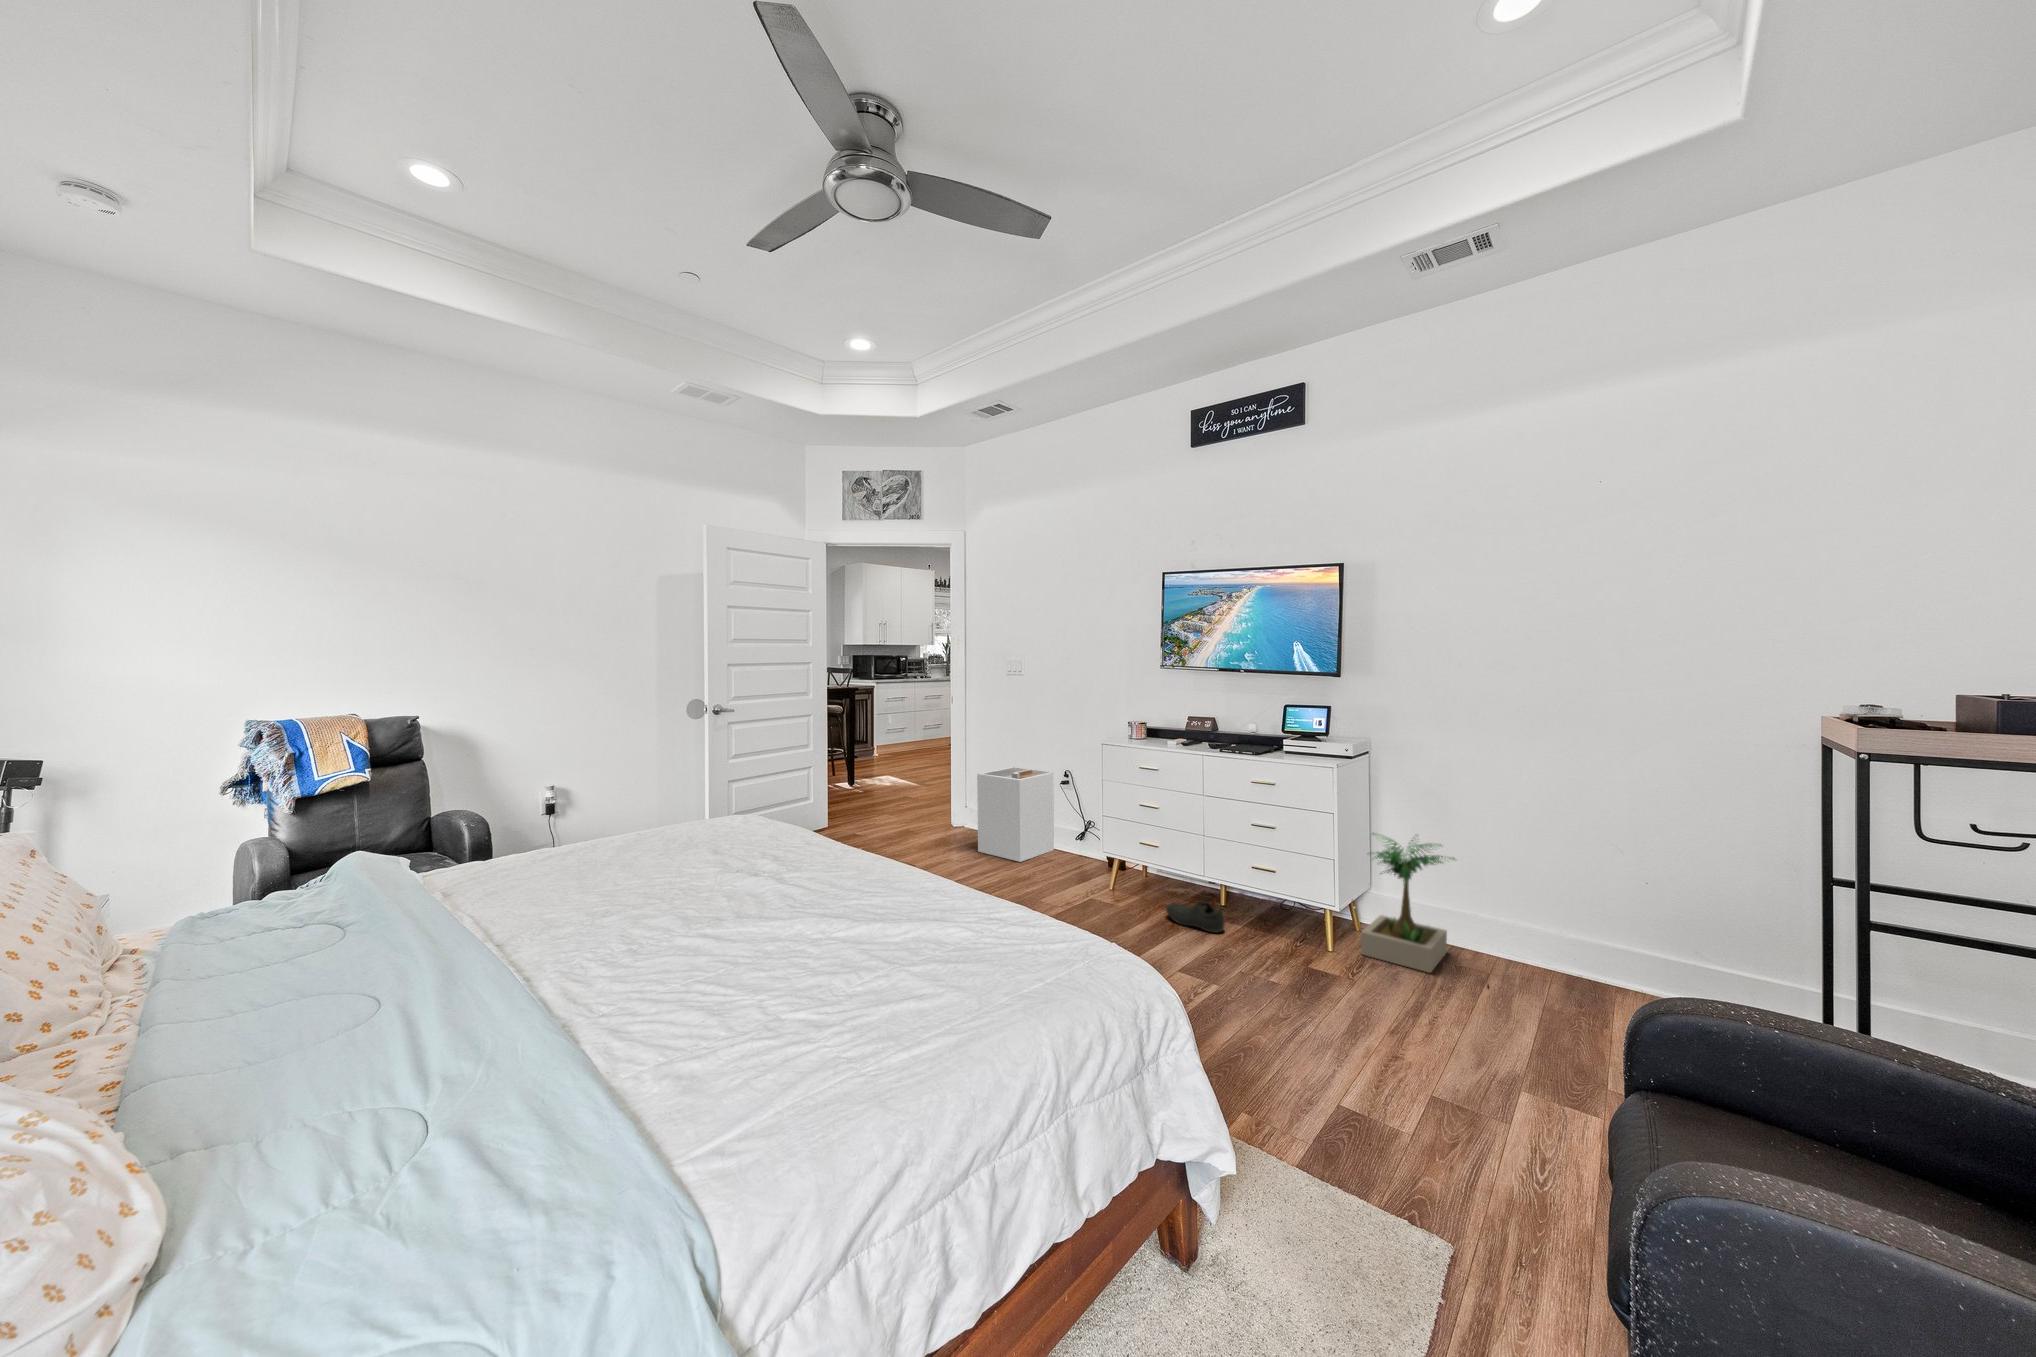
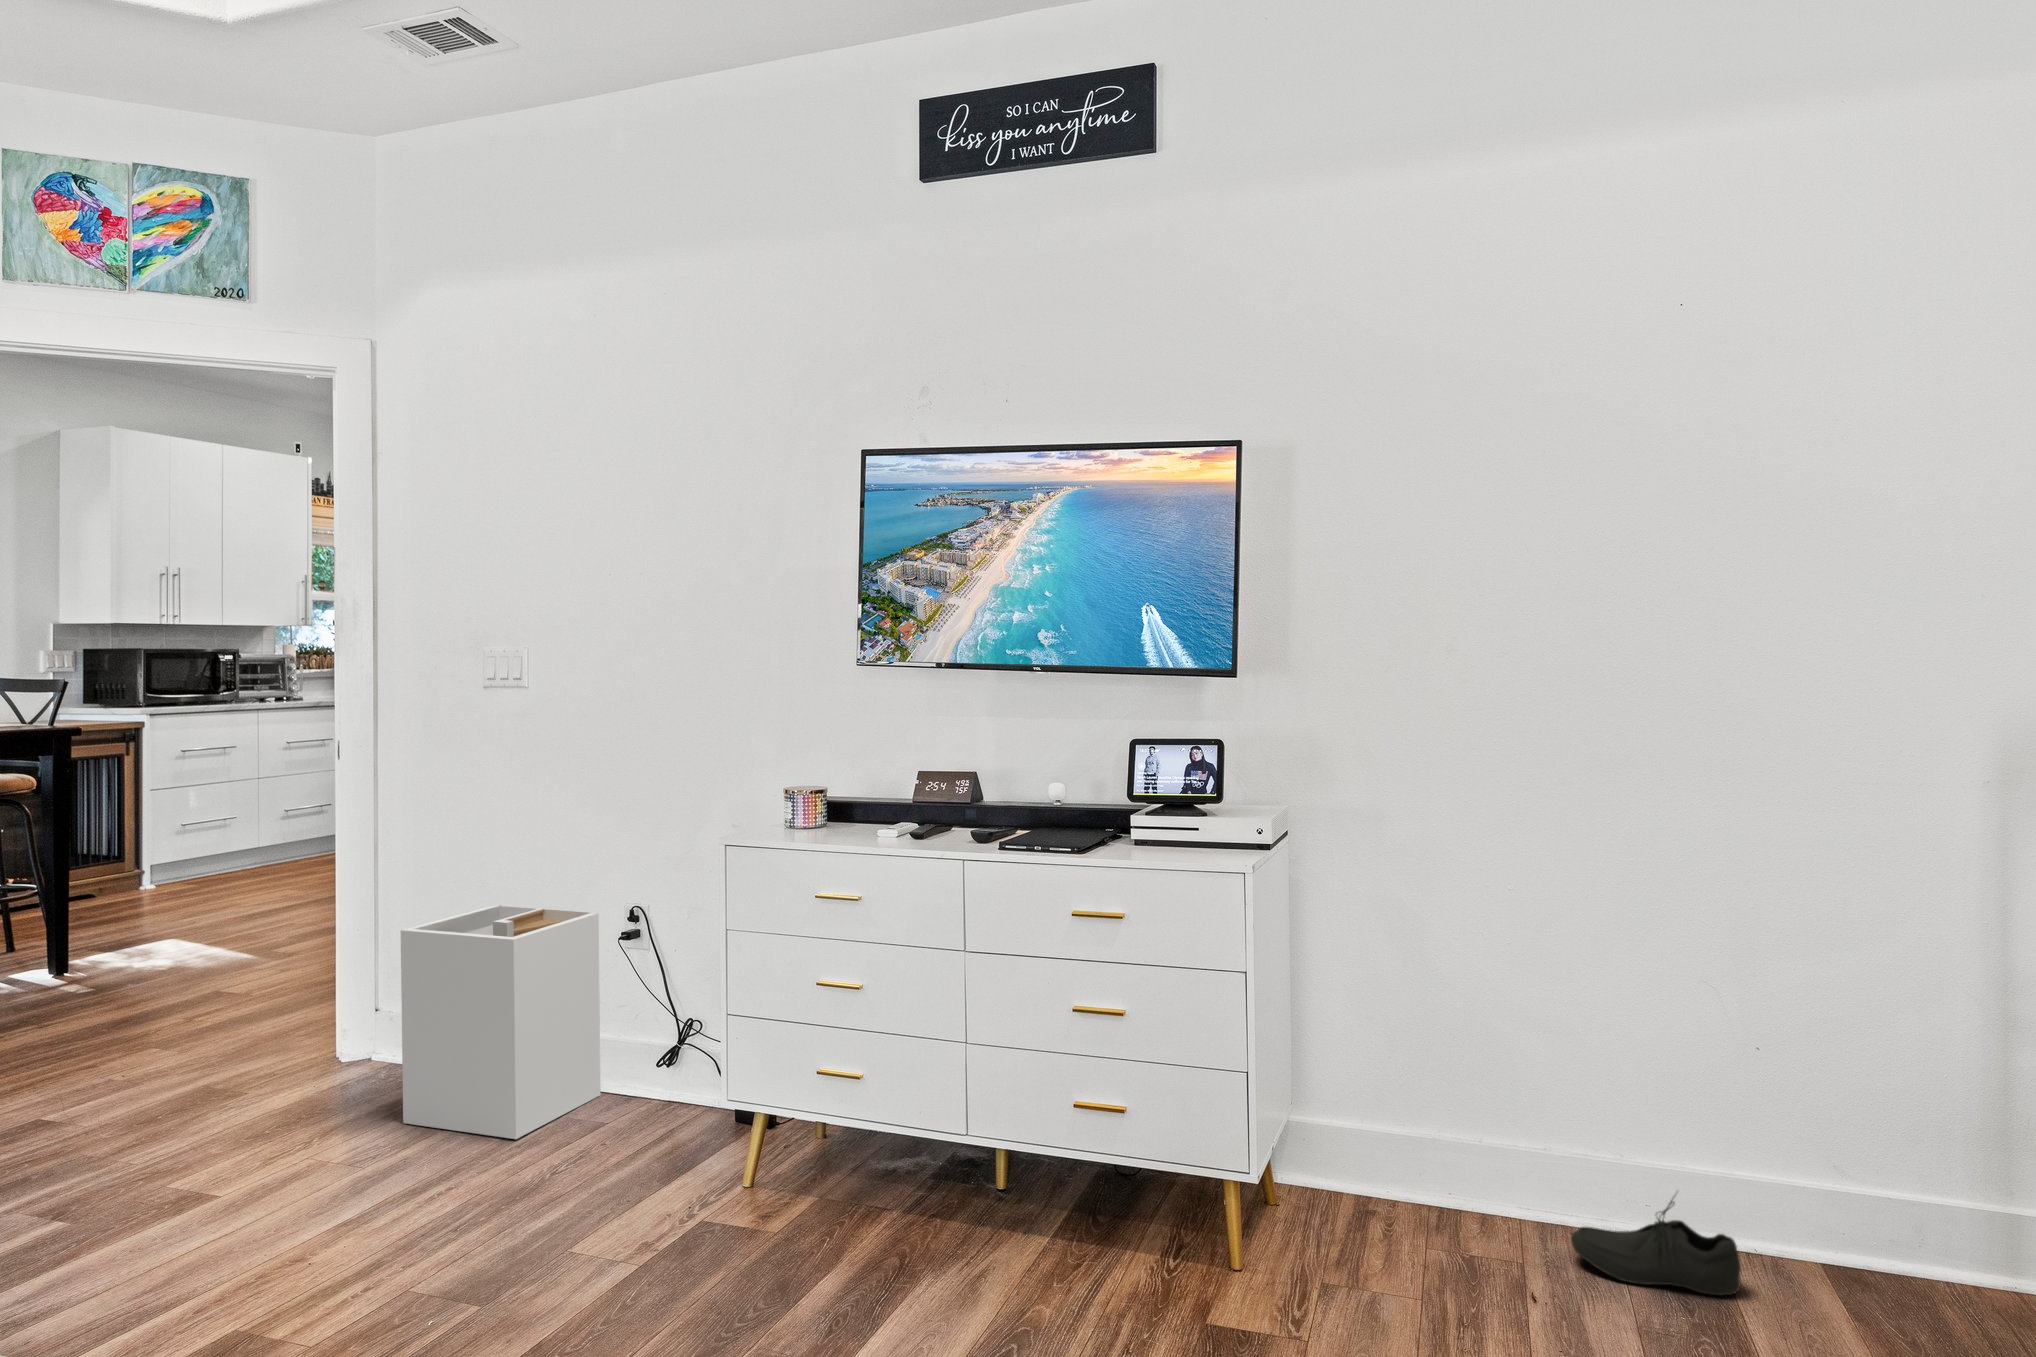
potted plant: present [1361,833,1455,973] -> none [1299,994,1494,1296]
shoe: present [1166,898,1225,933] -> present [1571,1200,1741,1295]

